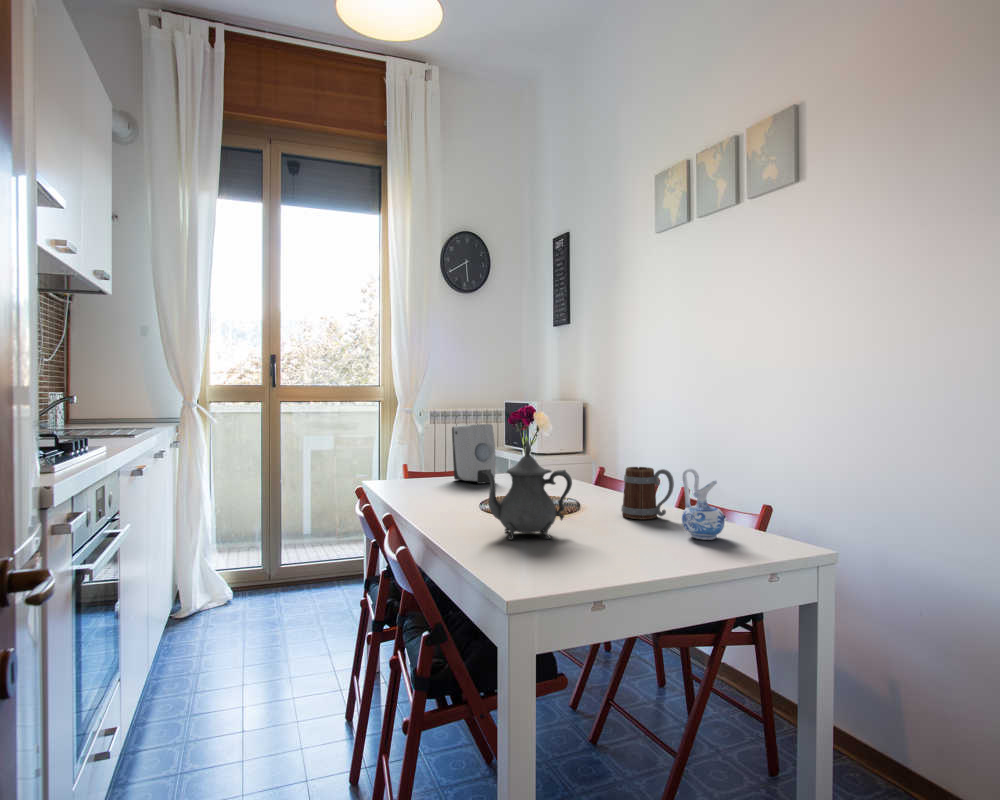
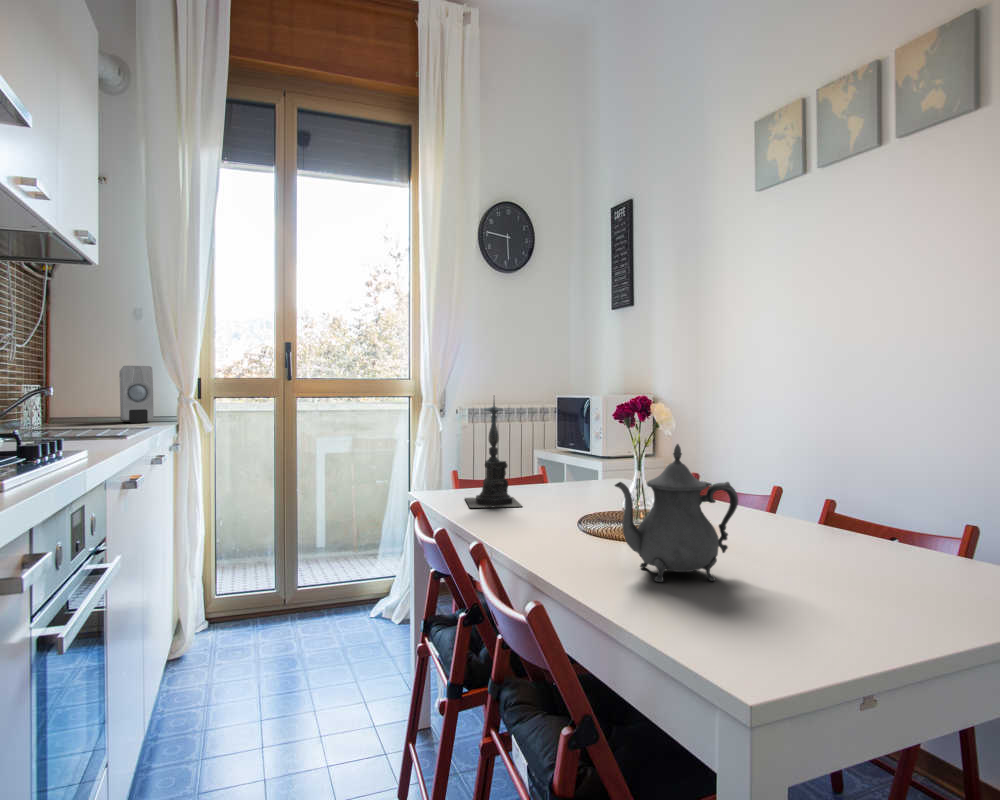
candle holder: none [406,401,449,493] -> present [465,396,522,508]
soap dispenser: present [452,424,496,484] -> present [119,366,153,423]
mug: present [621,467,674,519] -> none [777,476,855,548]
ceramic pitcher: present [682,469,725,540] -> none [896,480,966,582]

